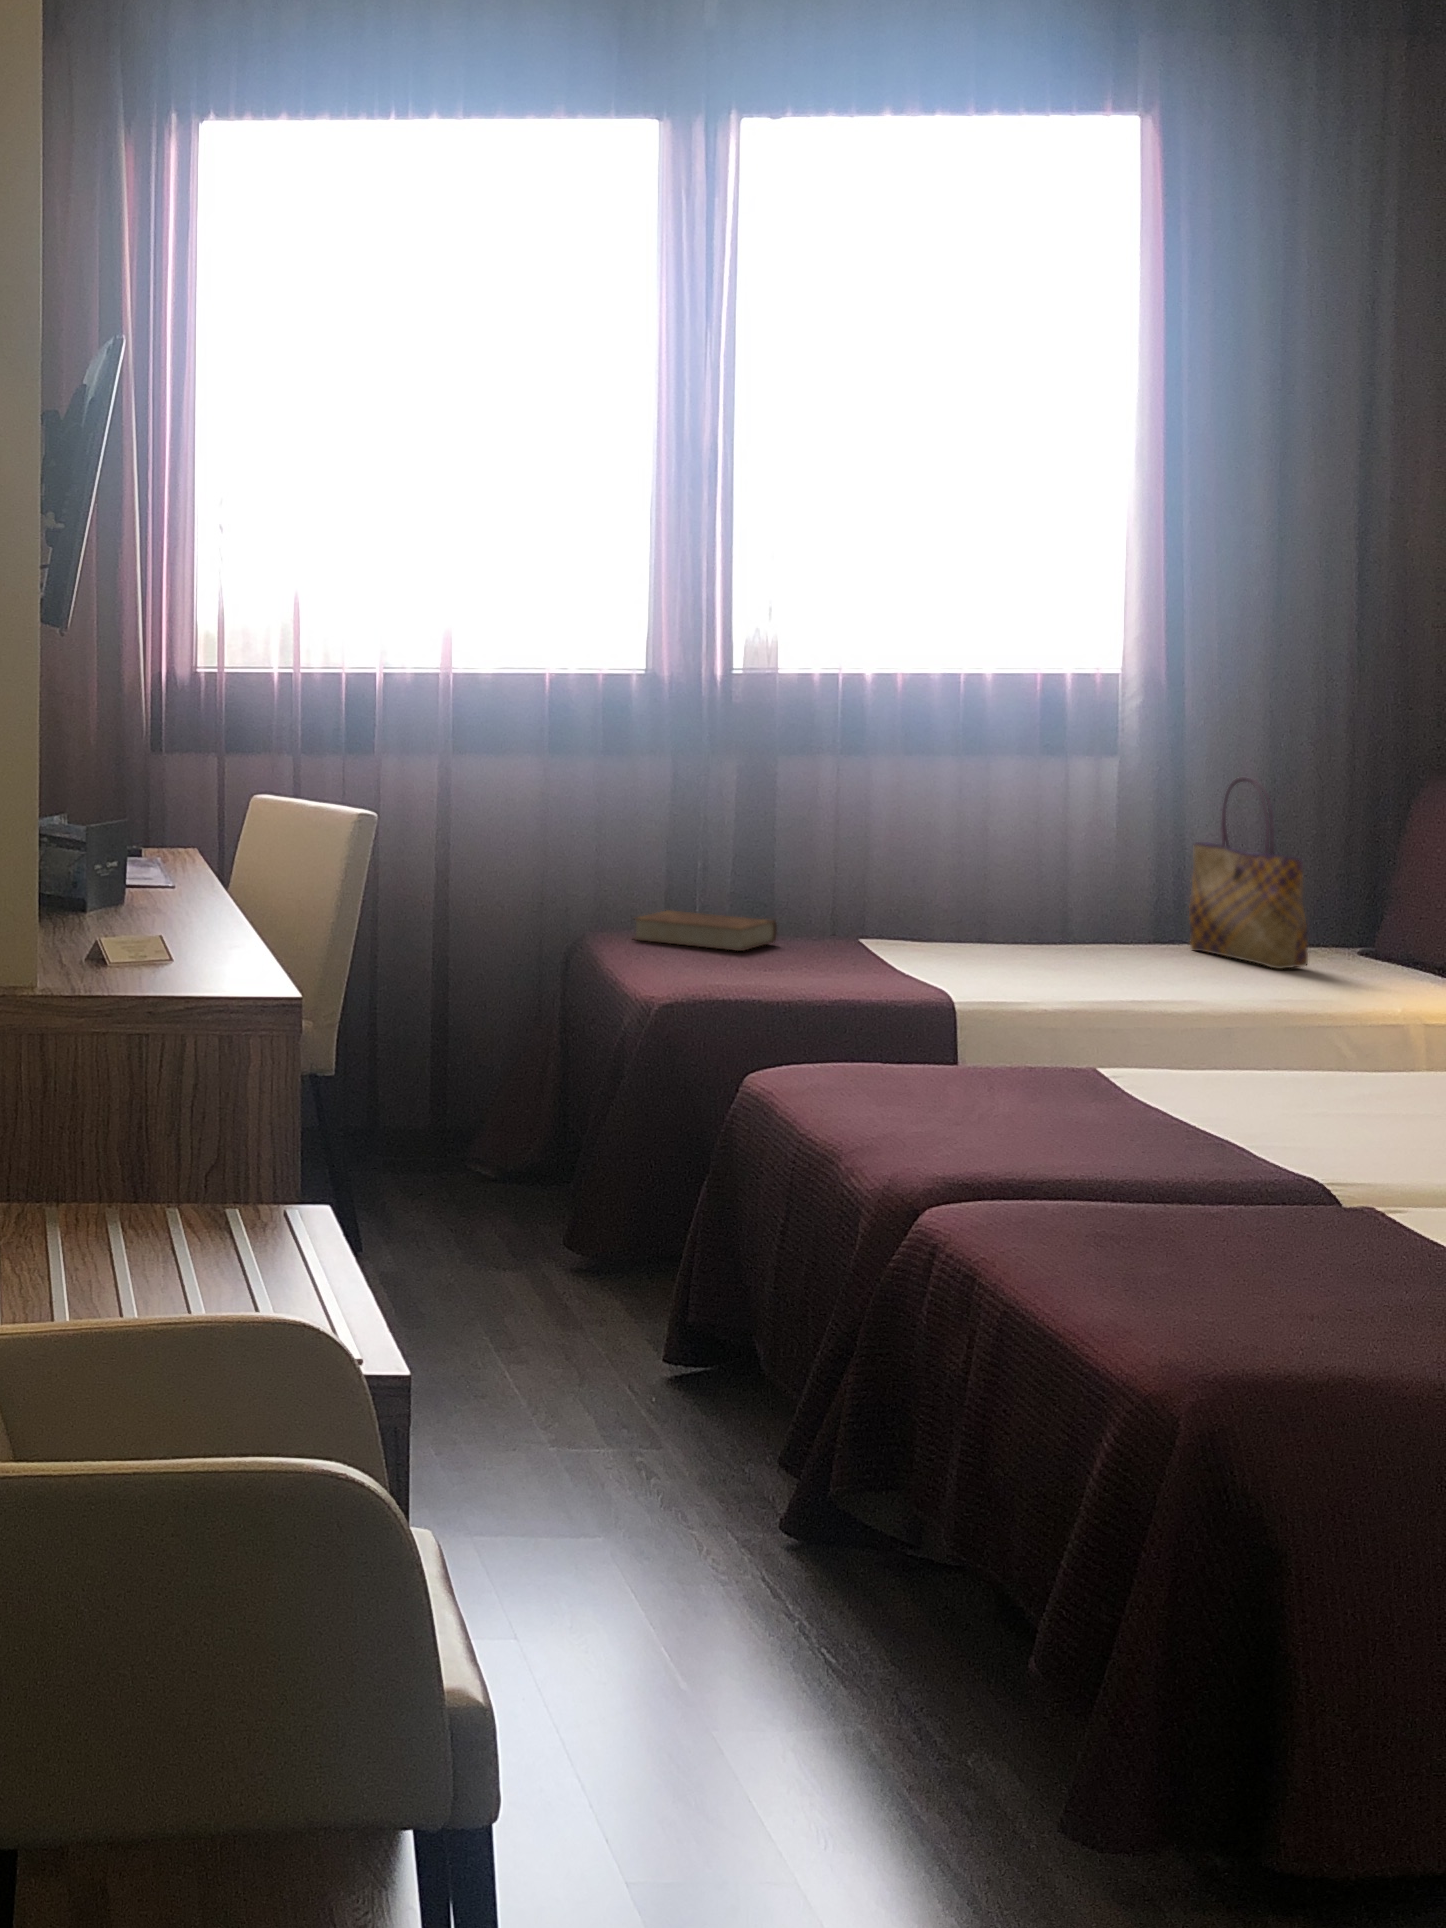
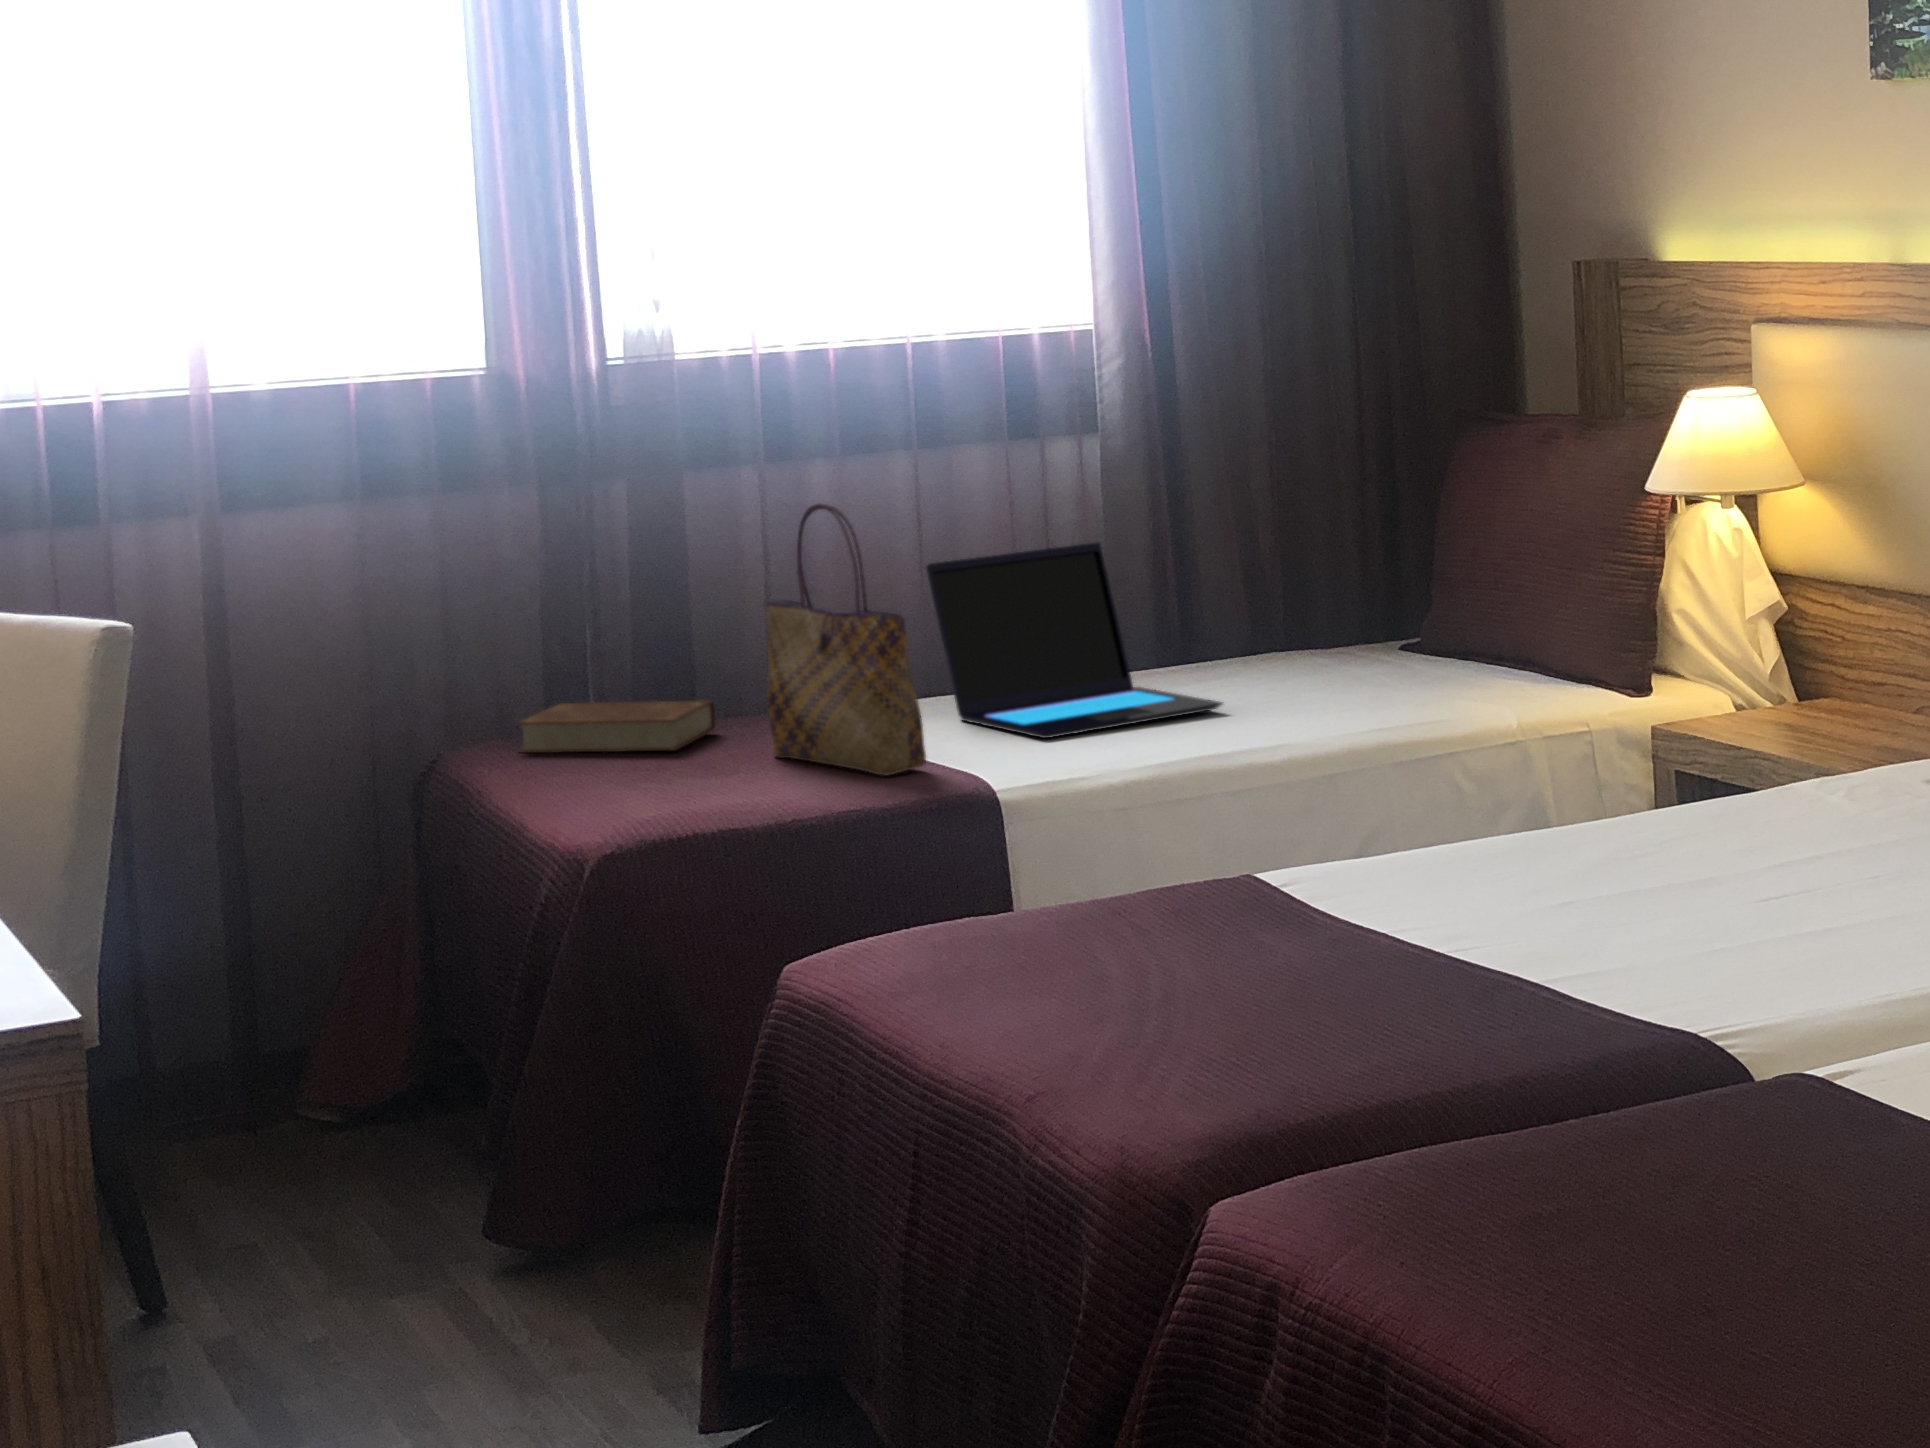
tote bag: present [1189,777,1308,969] -> present [765,503,926,776]
laptop: none [949,837,1179,977] -> present [926,542,1223,738]

